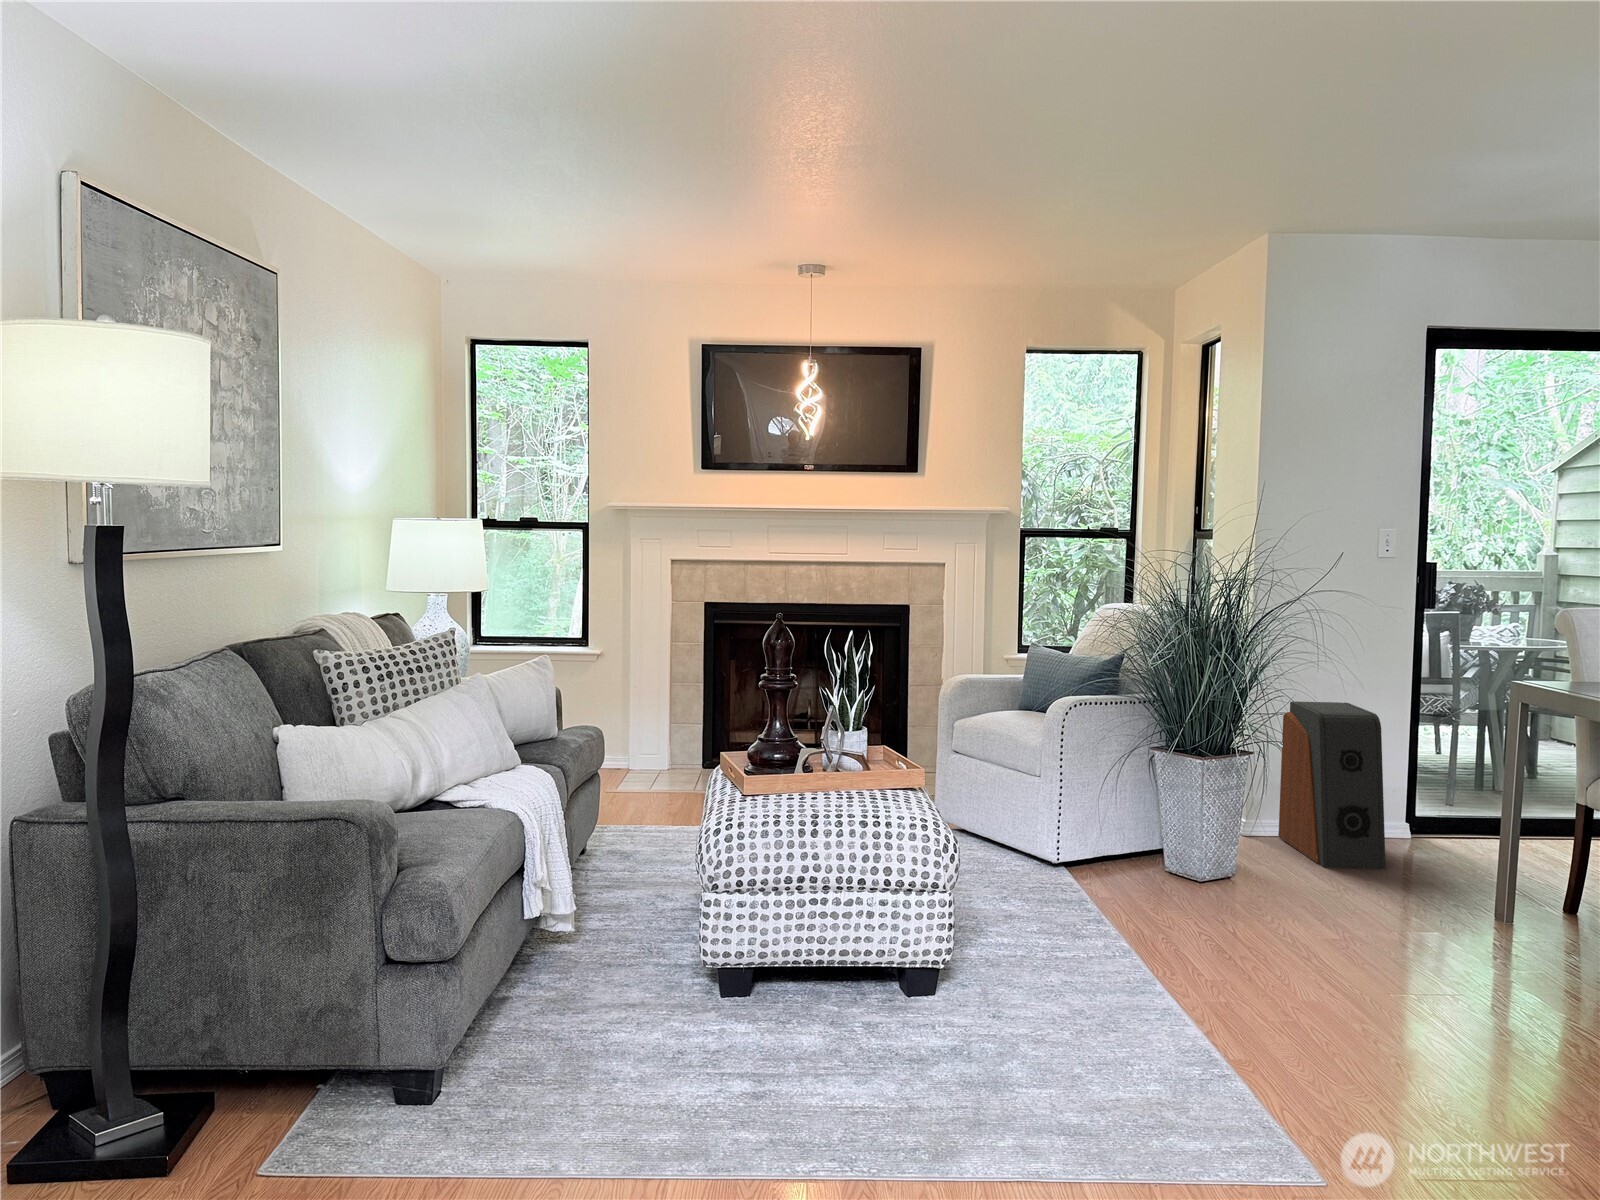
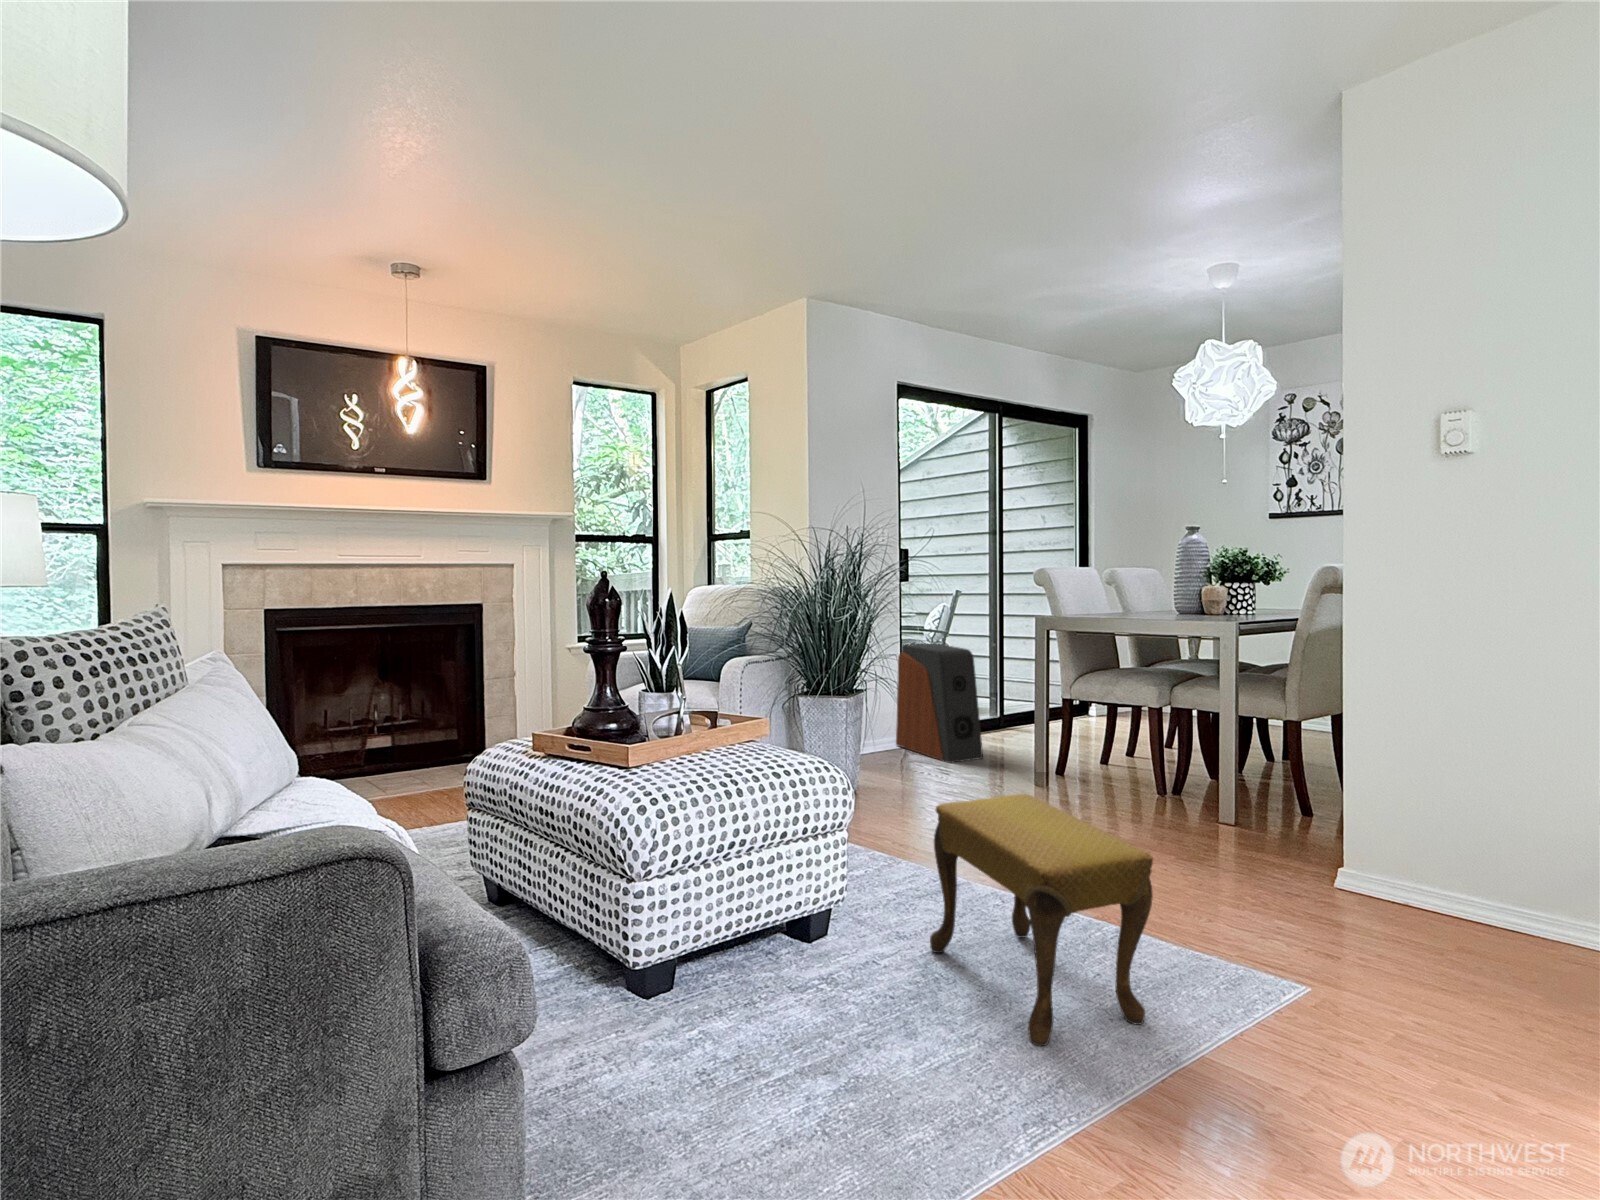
footstool: none [992,873,1144,1132] -> present [930,794,1153,1046]

